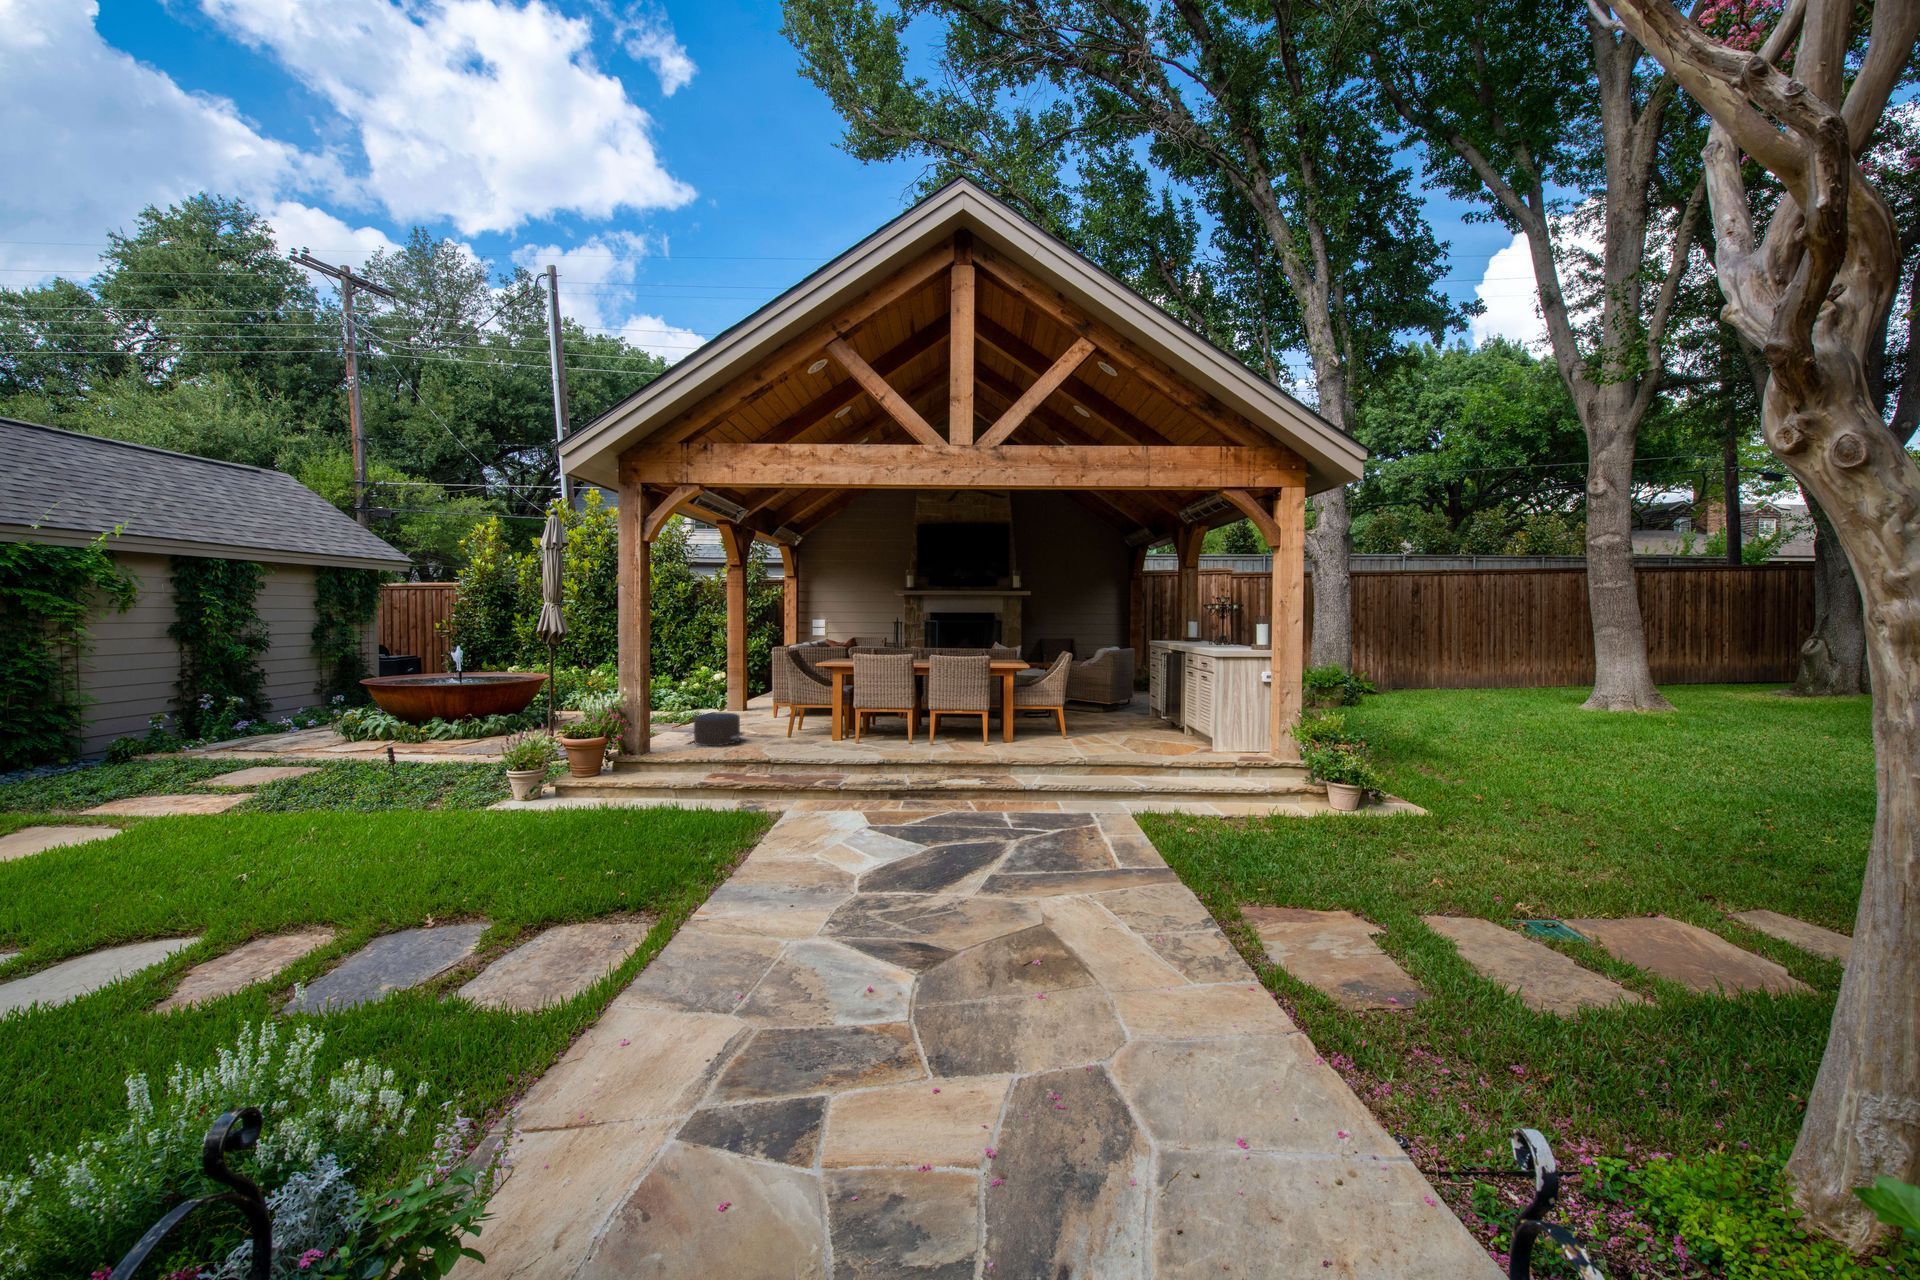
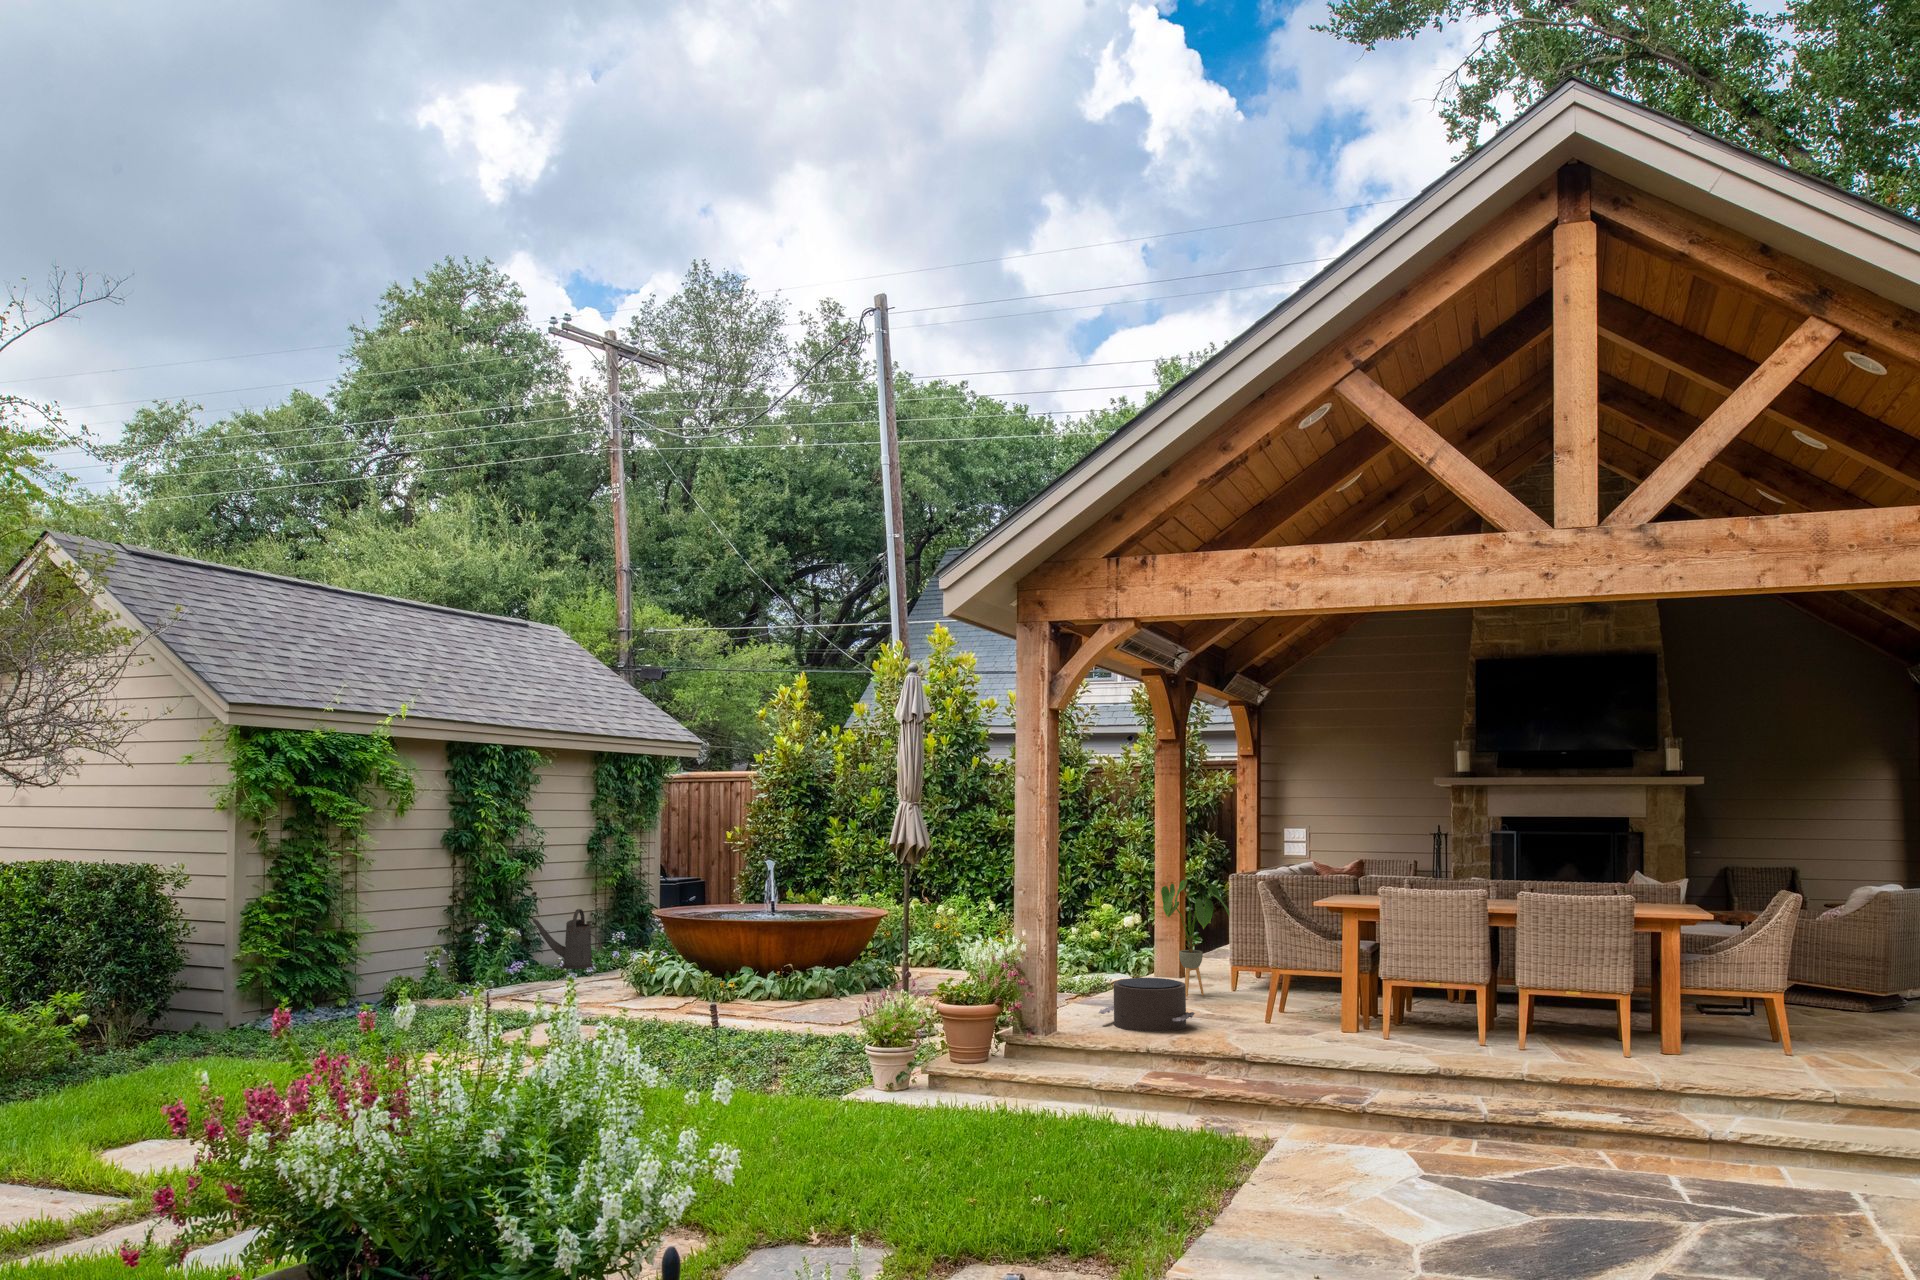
house plant: none [728,652,771,720] -> present [1161,880,1230,996]
watering can: none [258,682,323,725] -> present [533,909,601,969]

